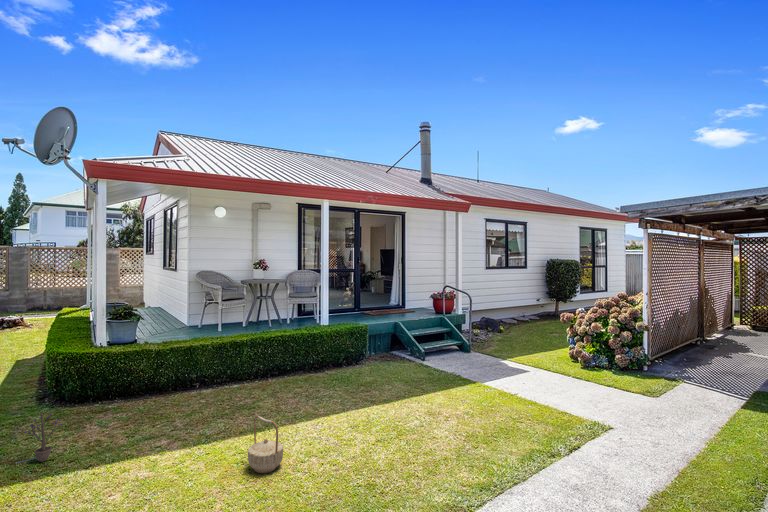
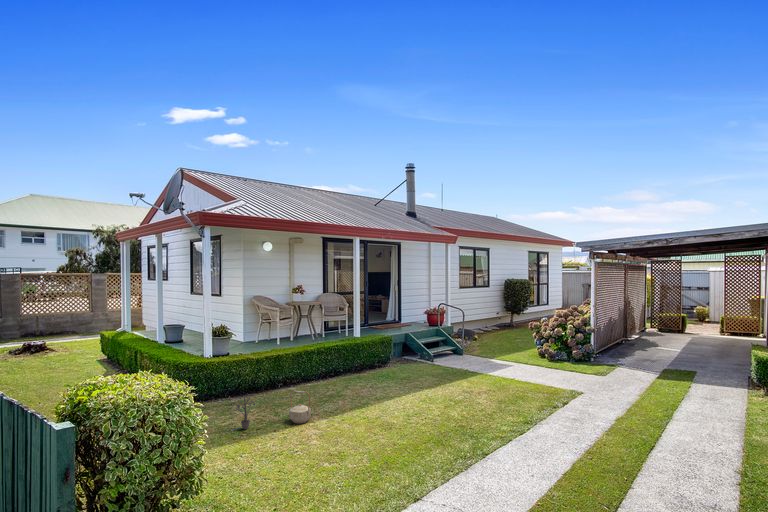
basket: present [248,416,283,473] -> present [289,390,311,424]

